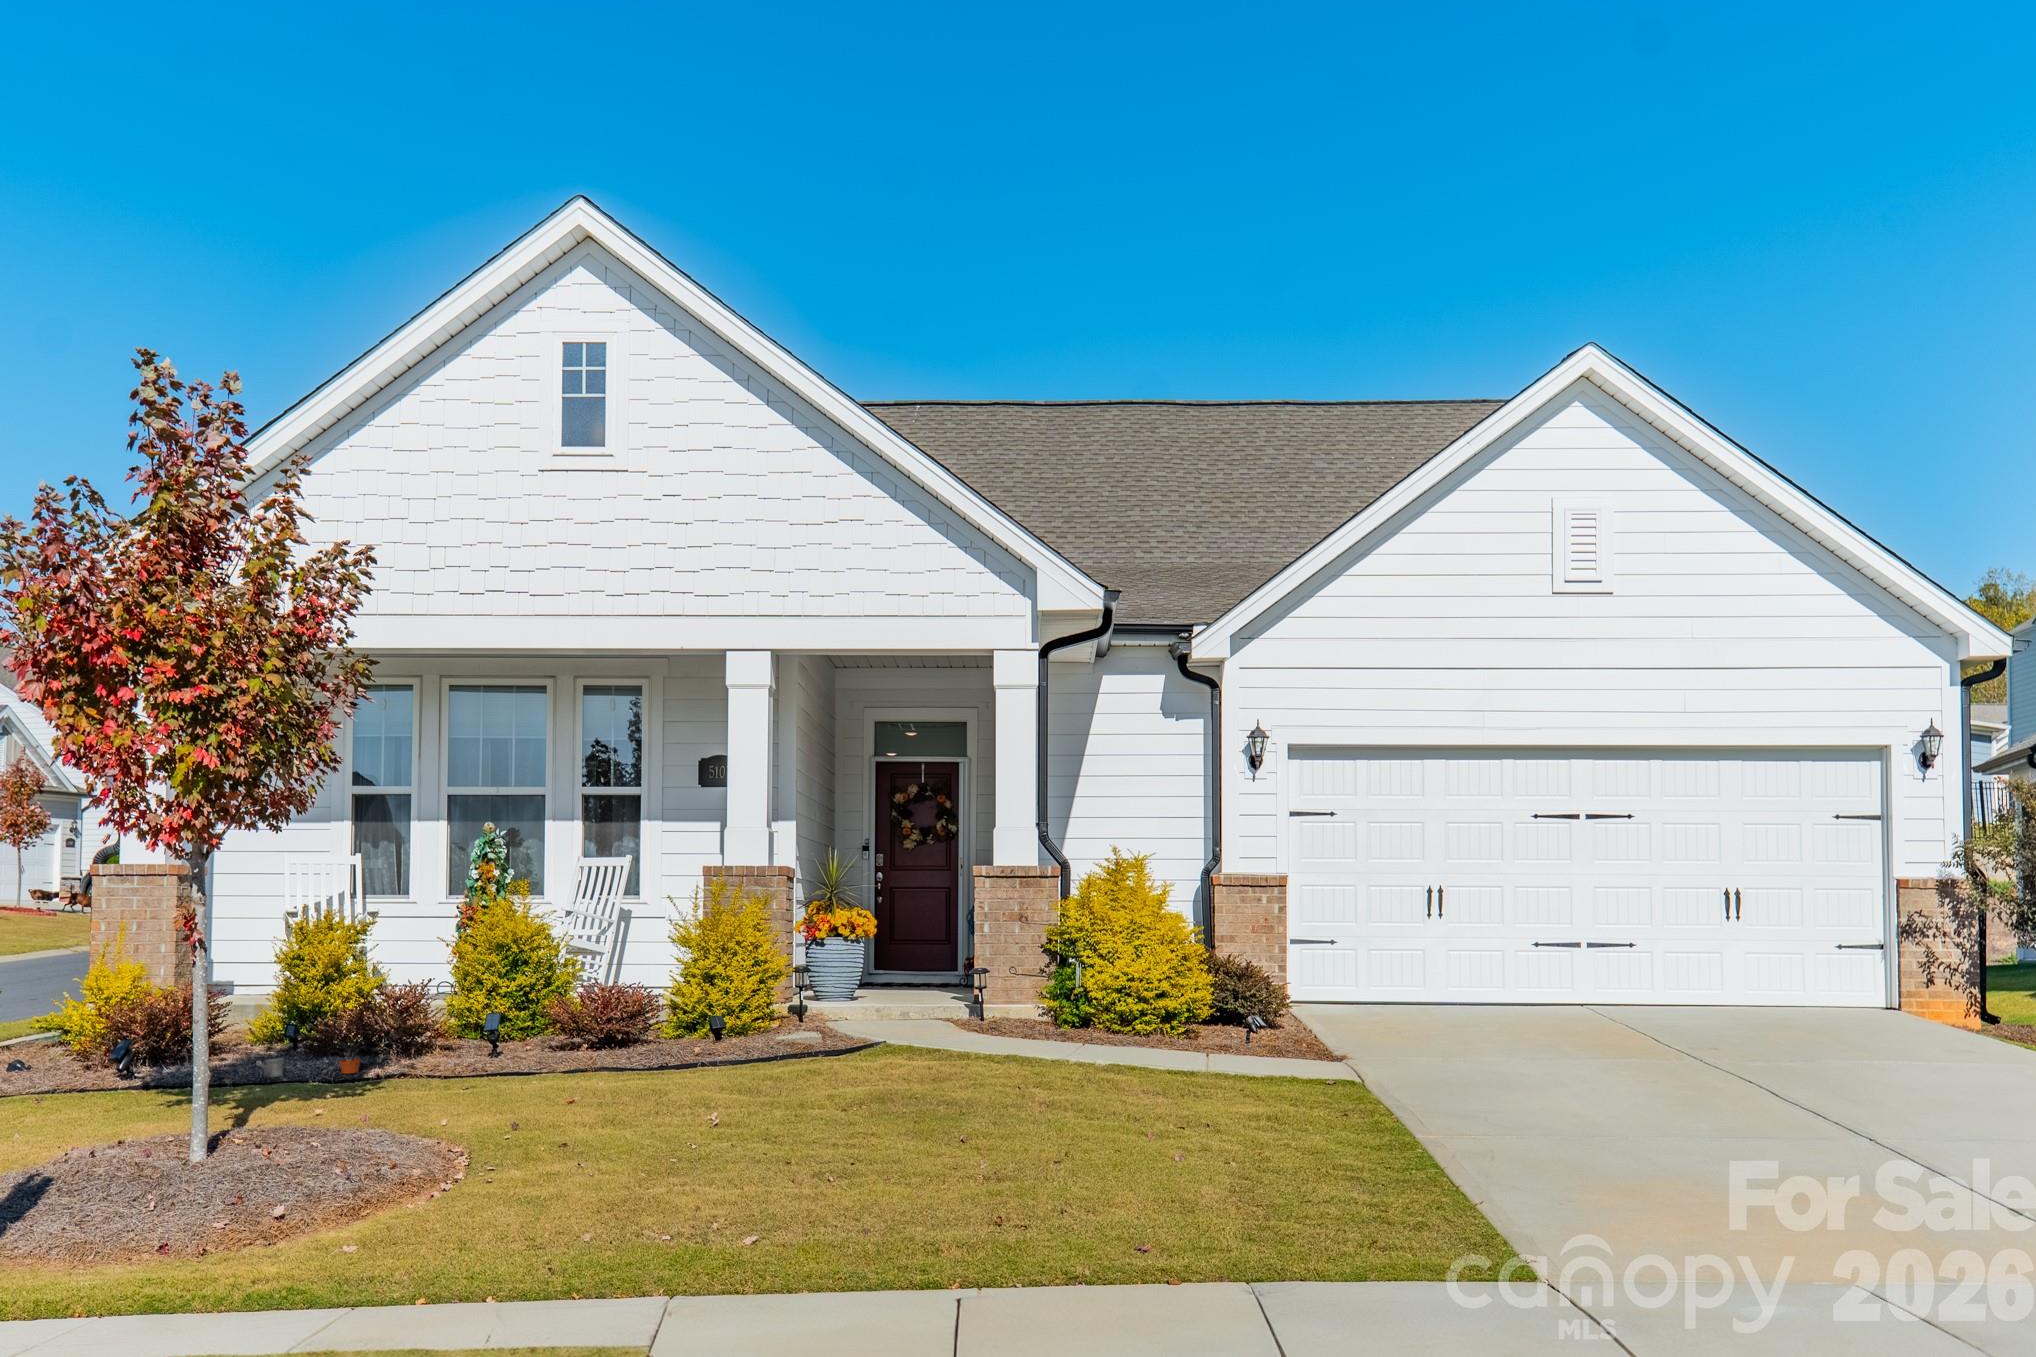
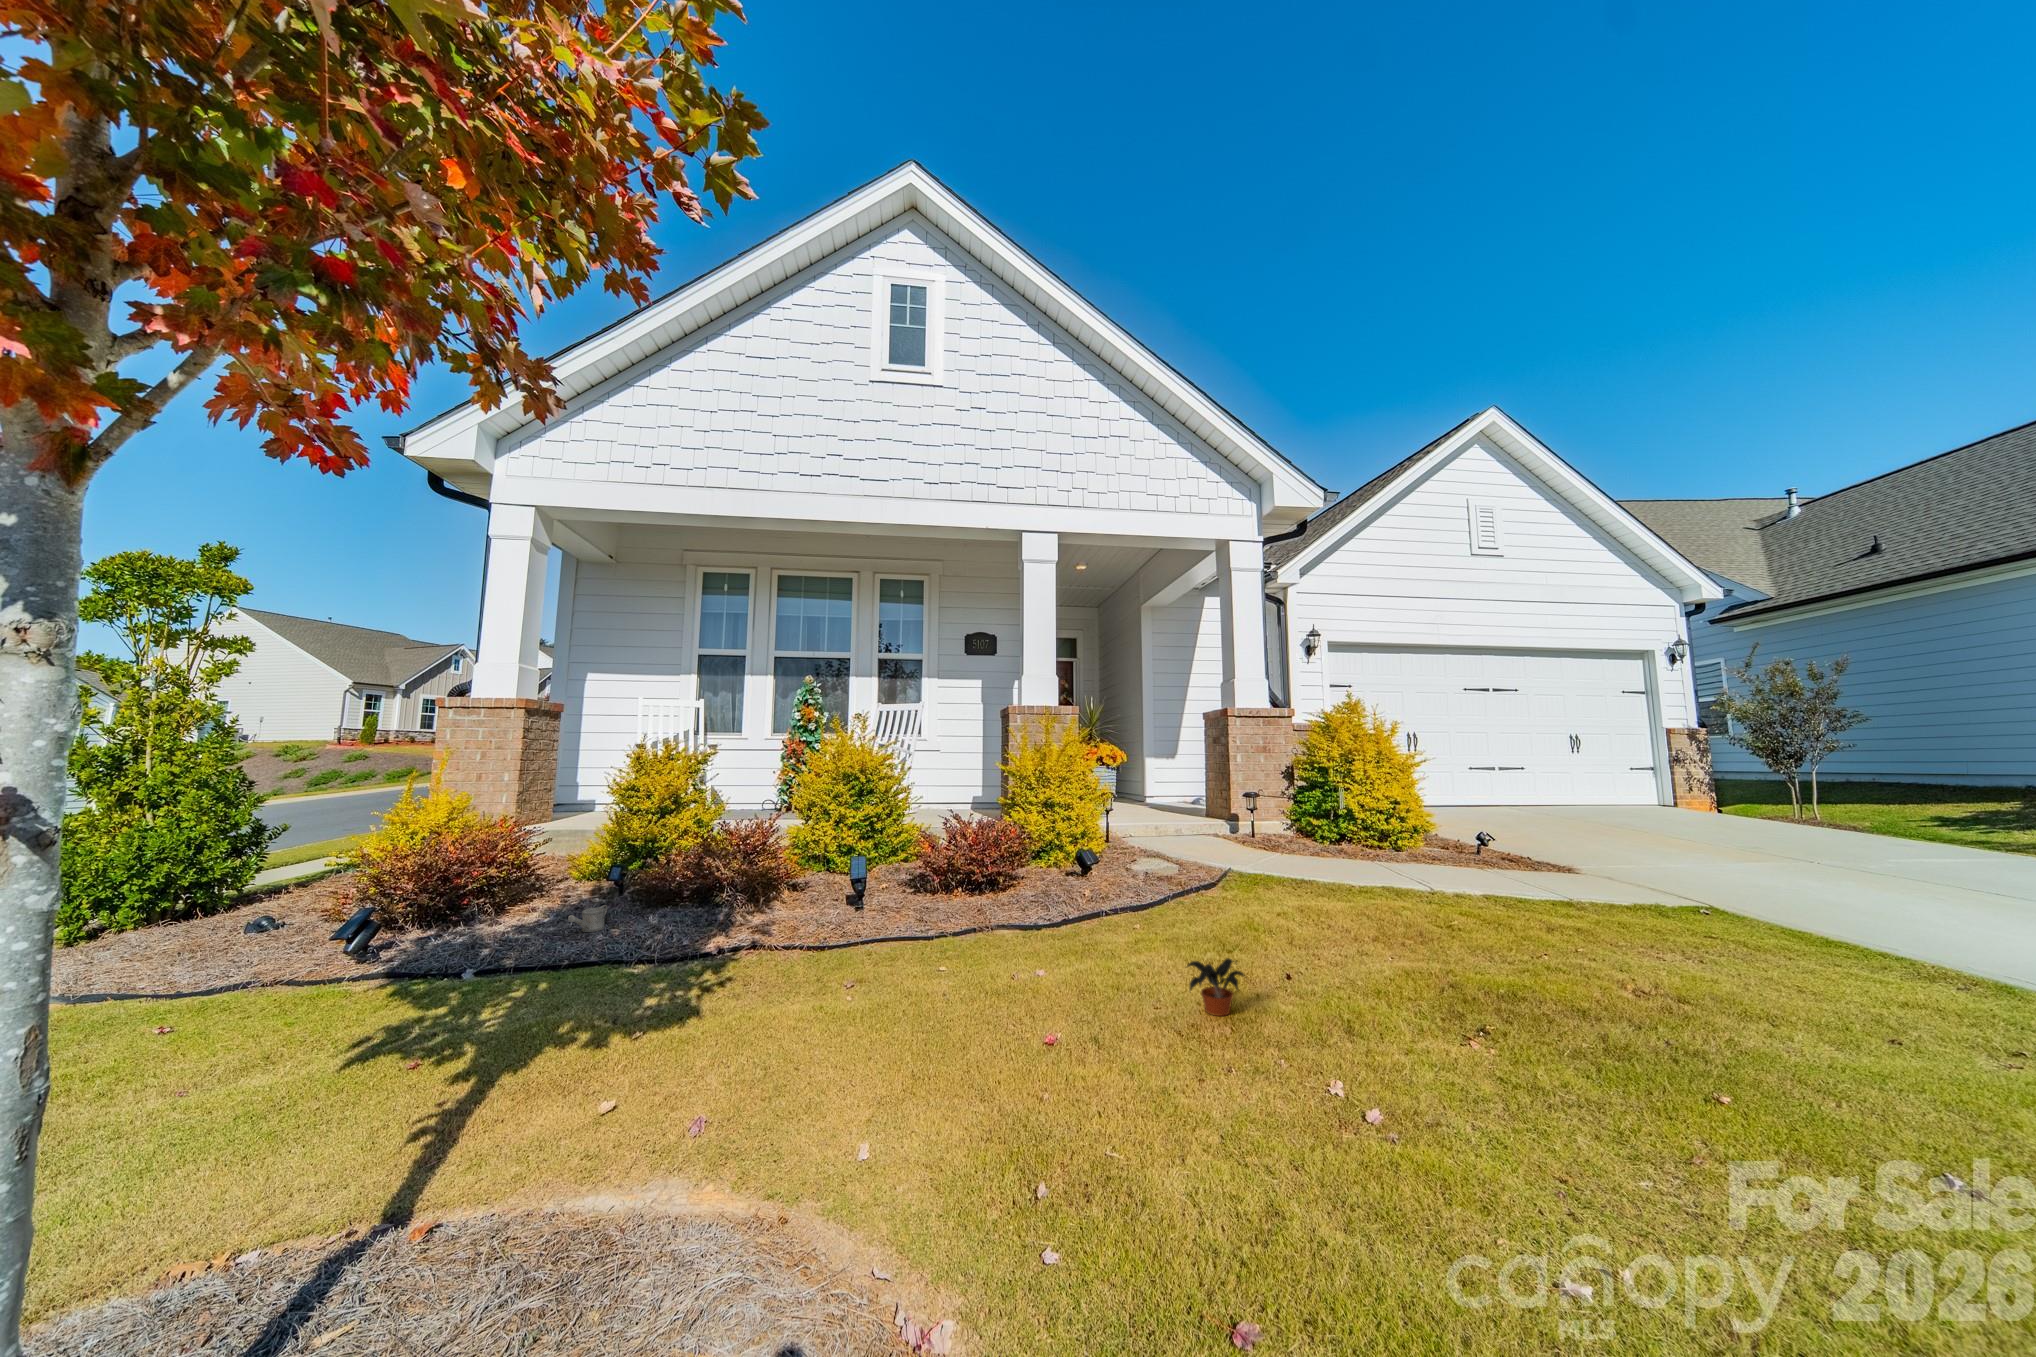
potted plant: present [327,1040,368,1074] -> present [1187,958,1244,1016]

